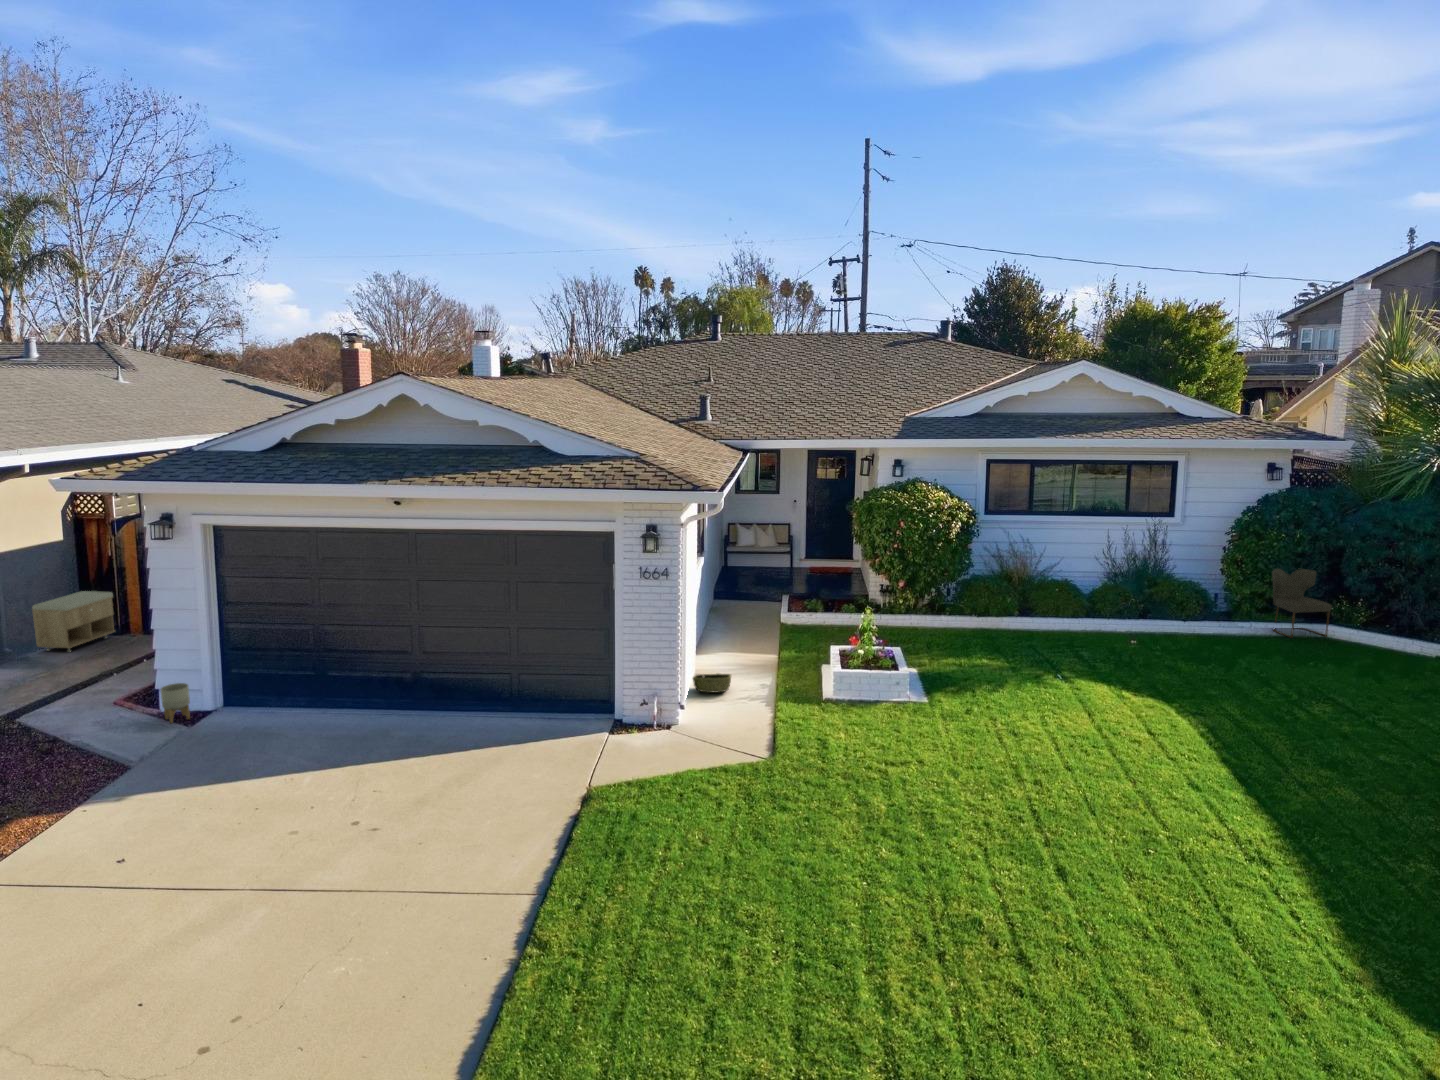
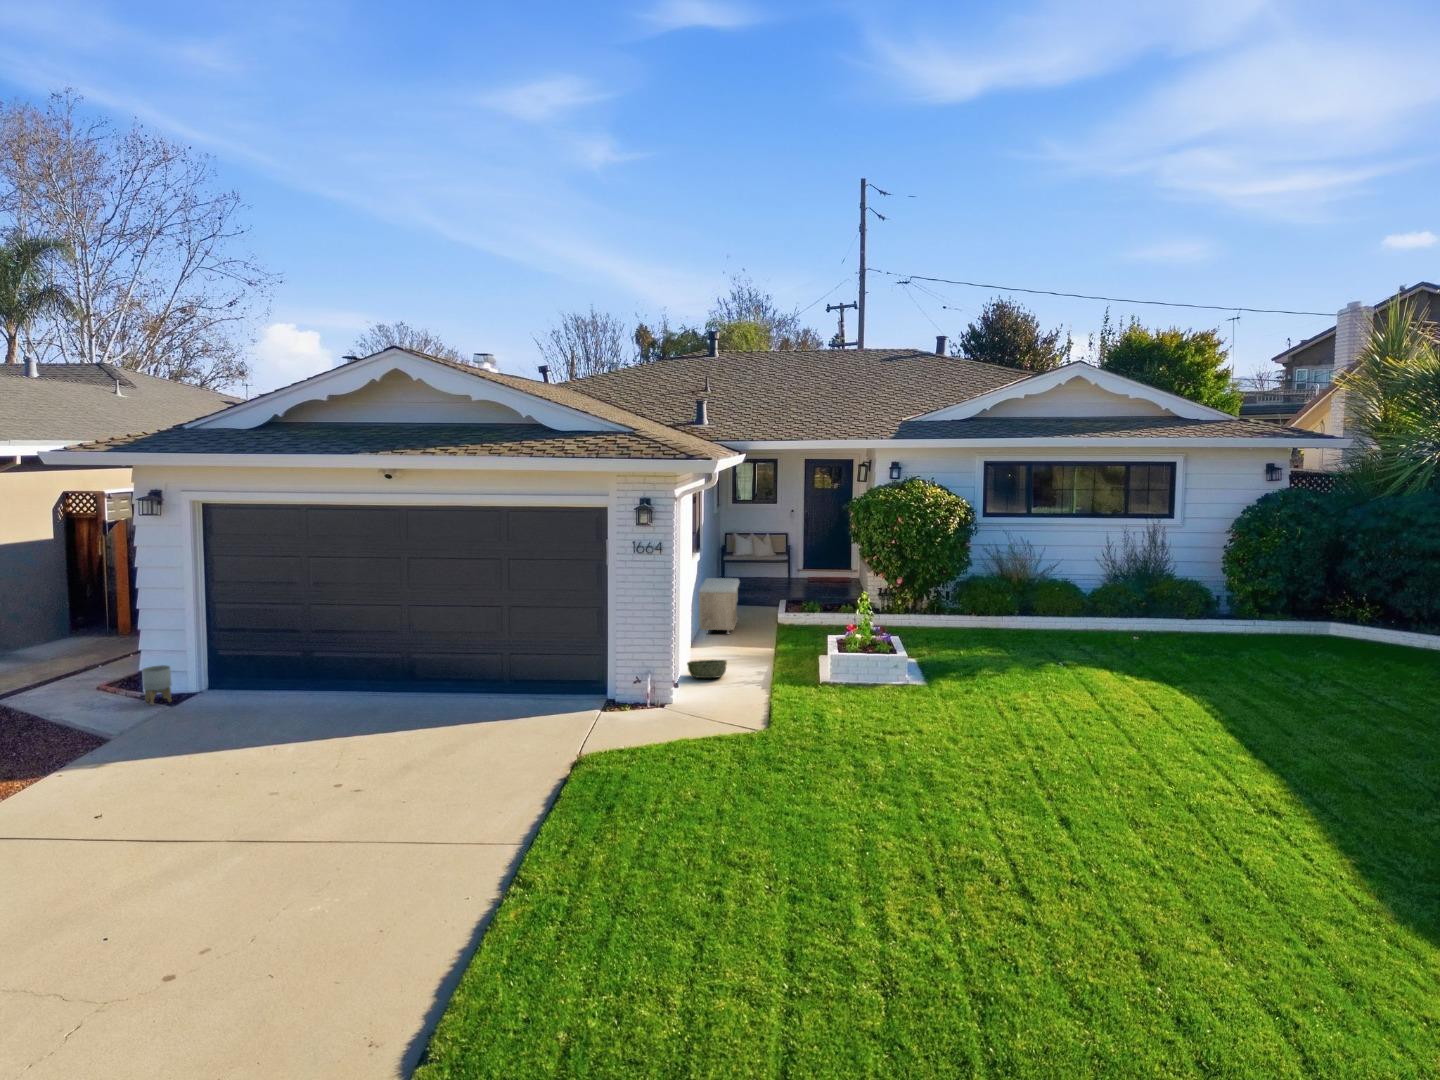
chair: present [1272,569,1332,638] -> none [1279,563,1341,632]
storage bench: present [32,591,115,652] -> present [699,578,740,634]

